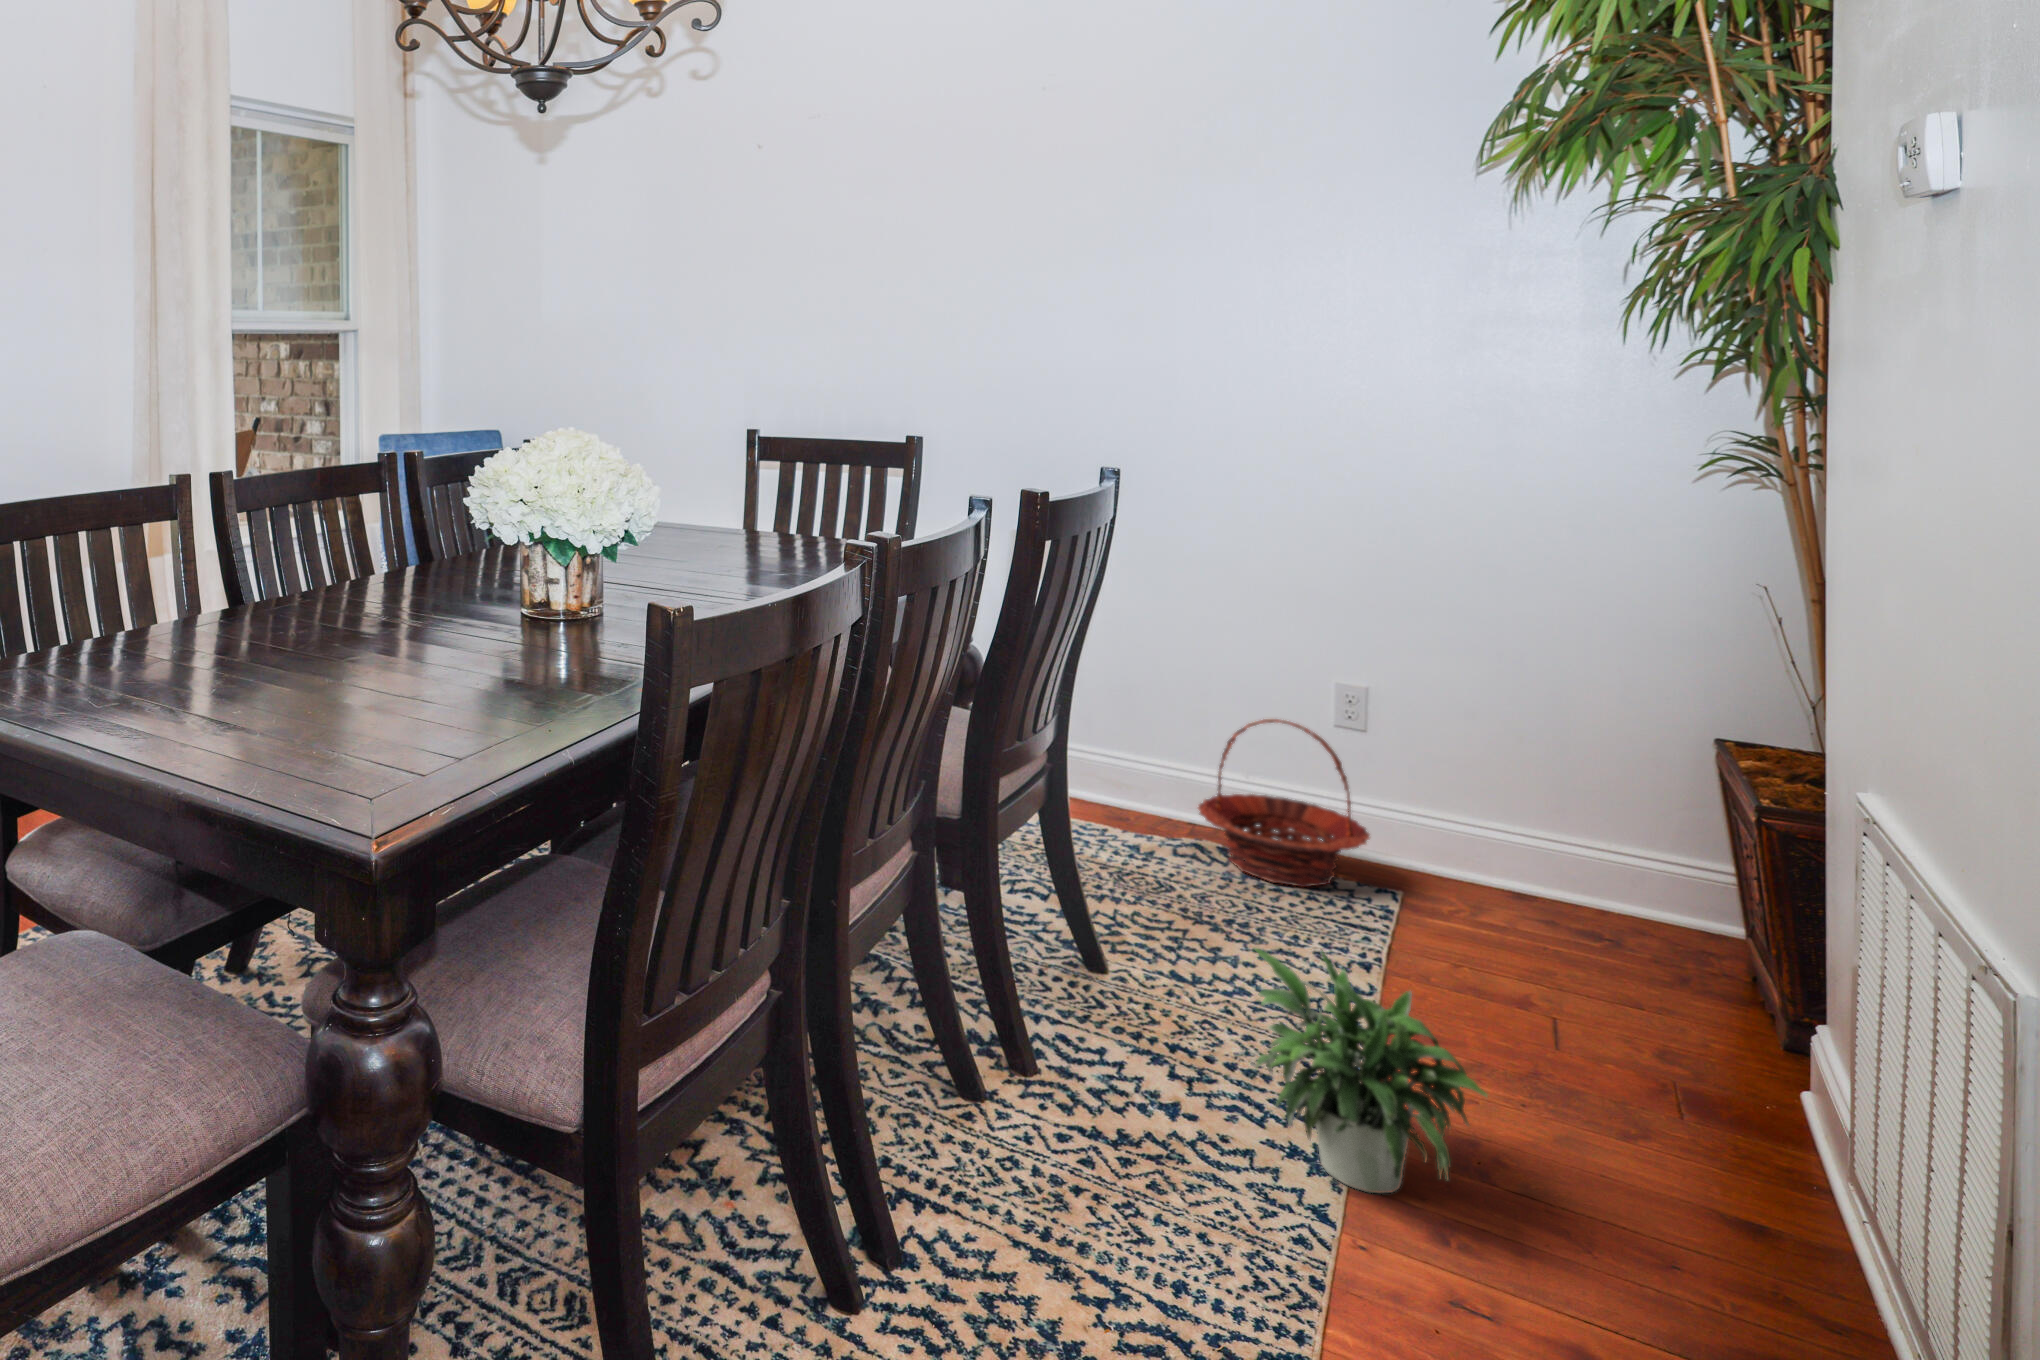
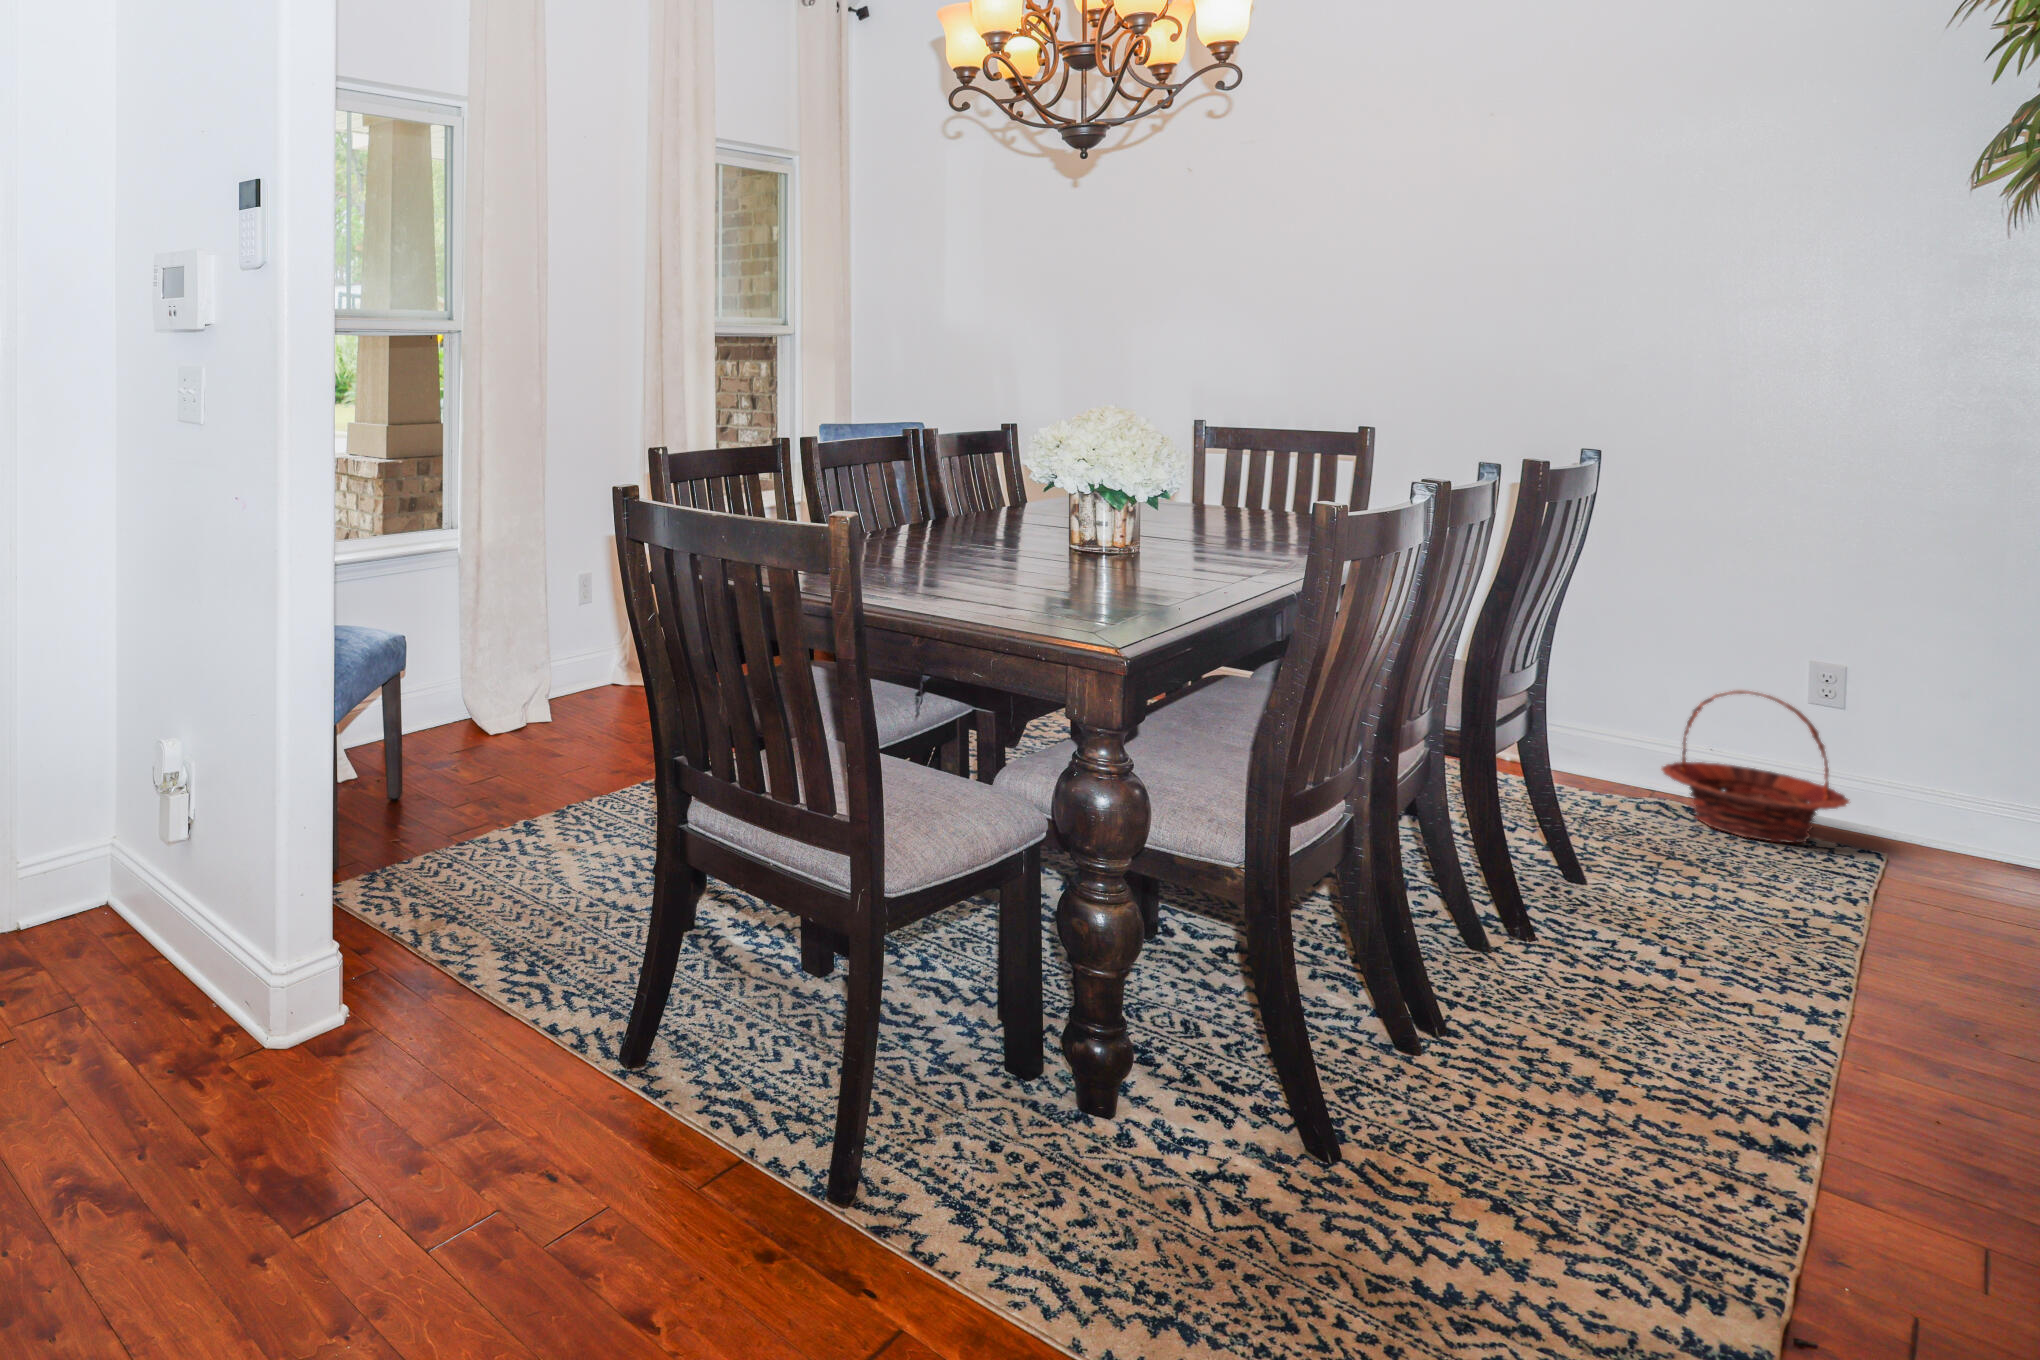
potted plant: present [1252,948,1487,1193] -> none [1739,844,1985,1040]

